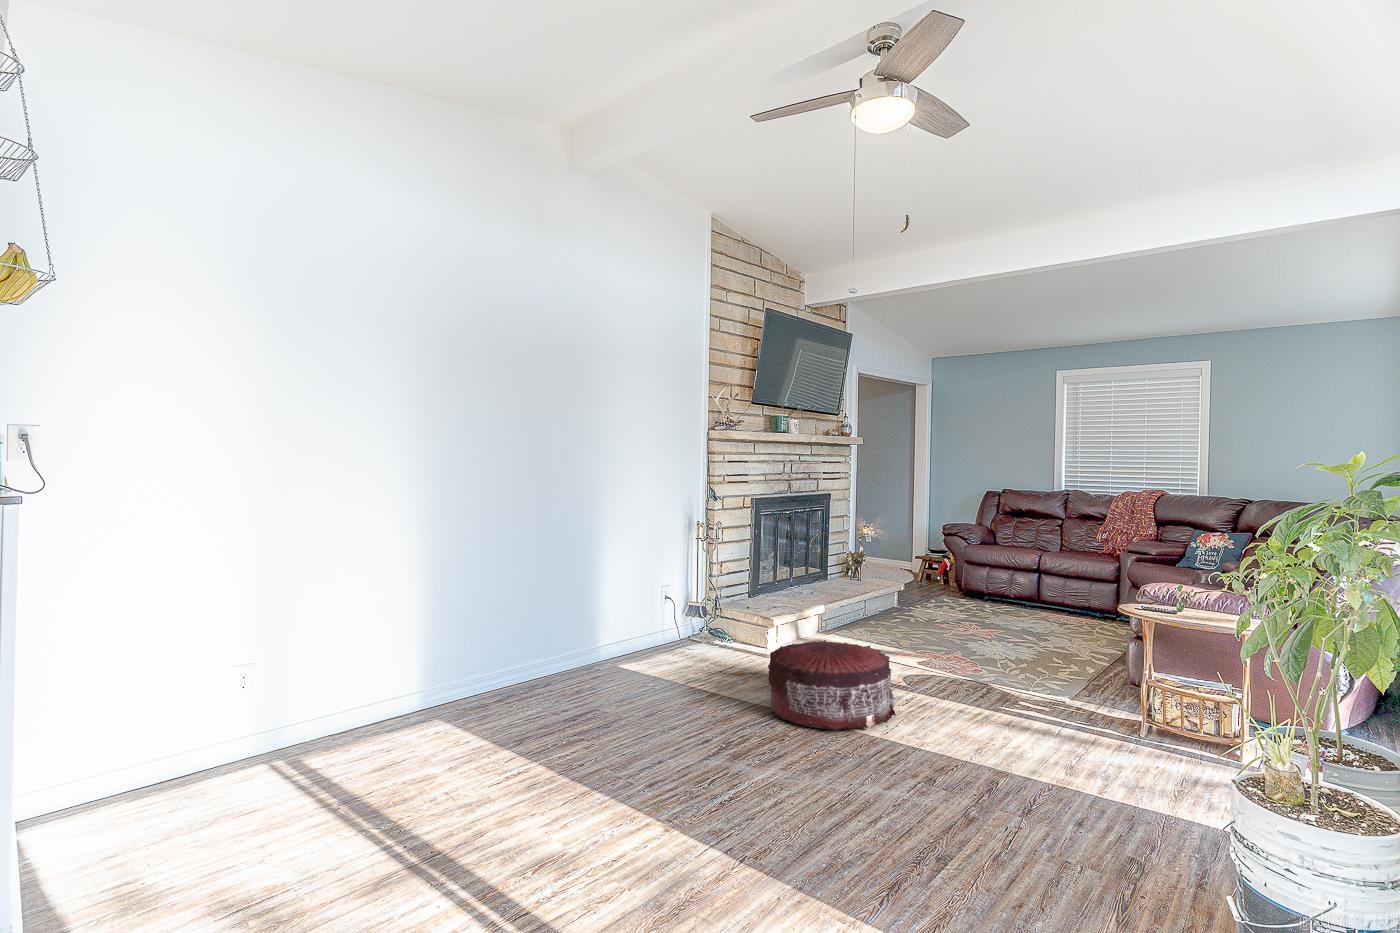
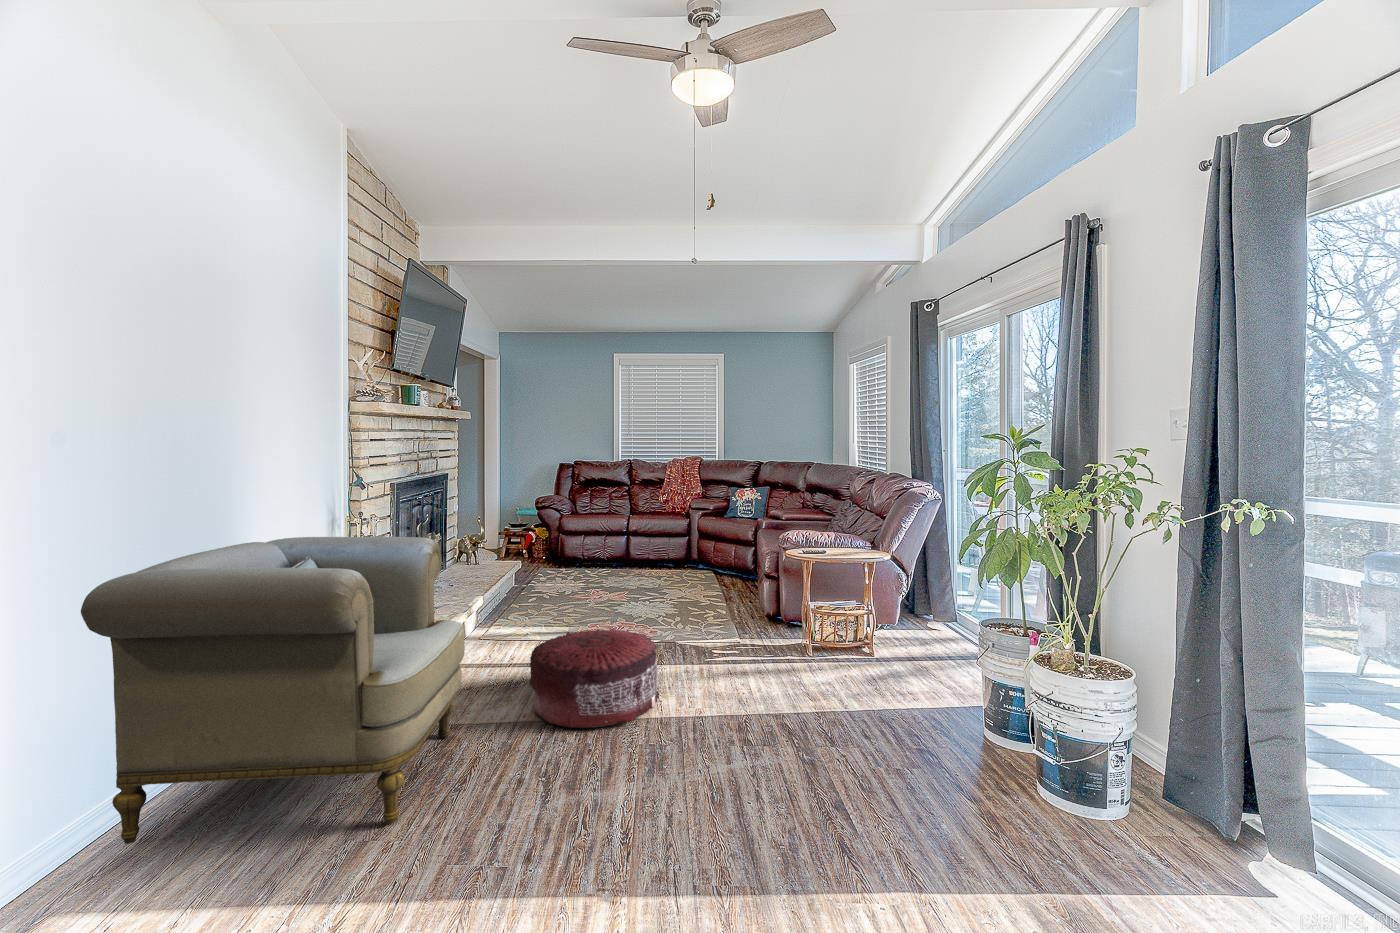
armchair: none [484,528,712,732] -> present [81,537,465,844]

